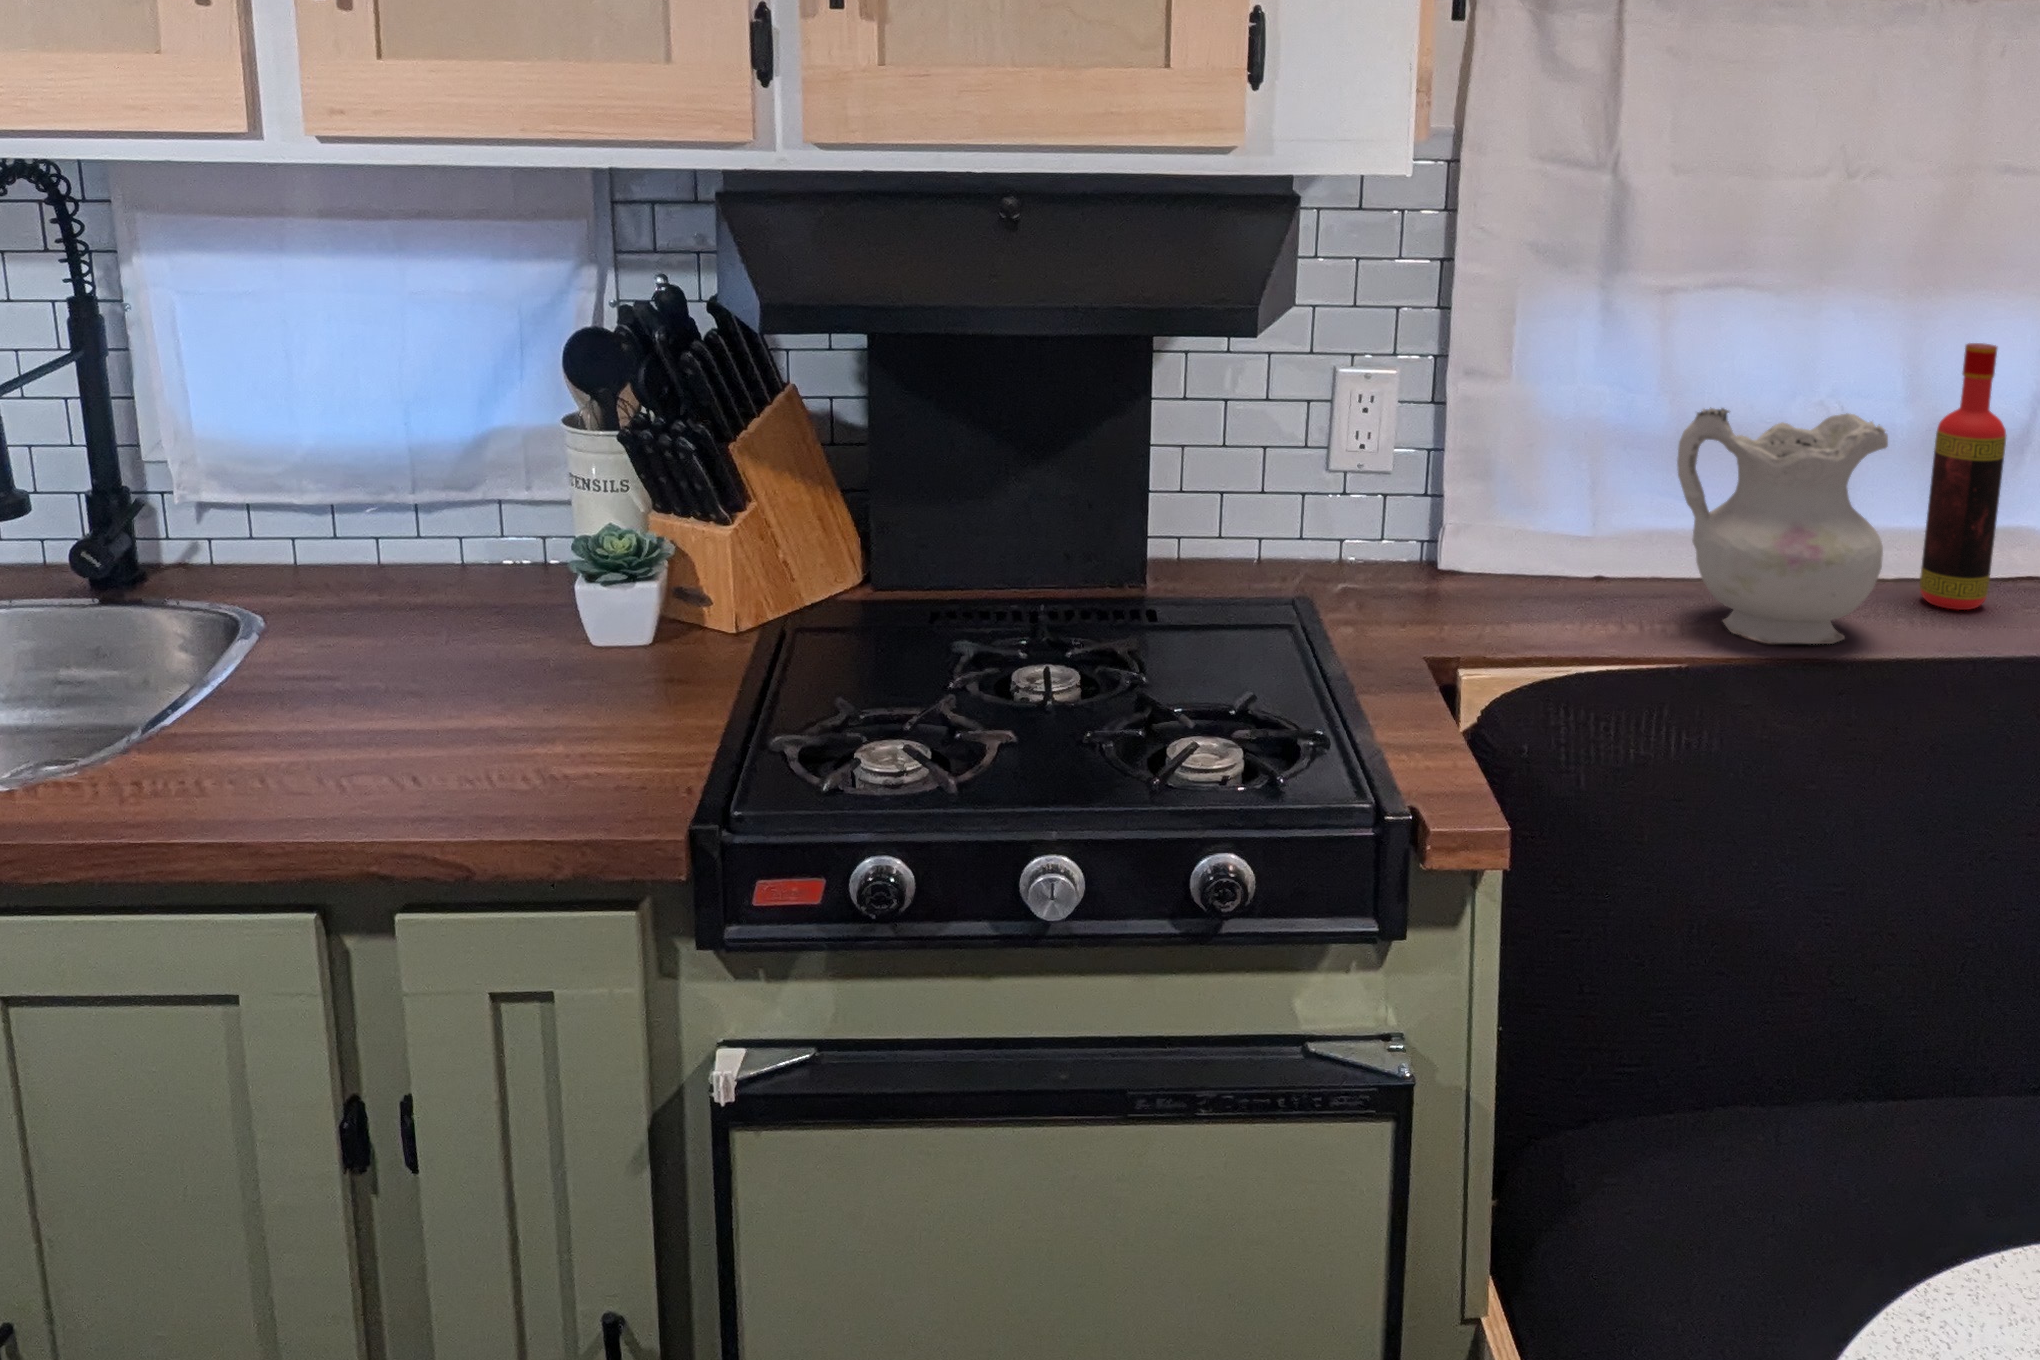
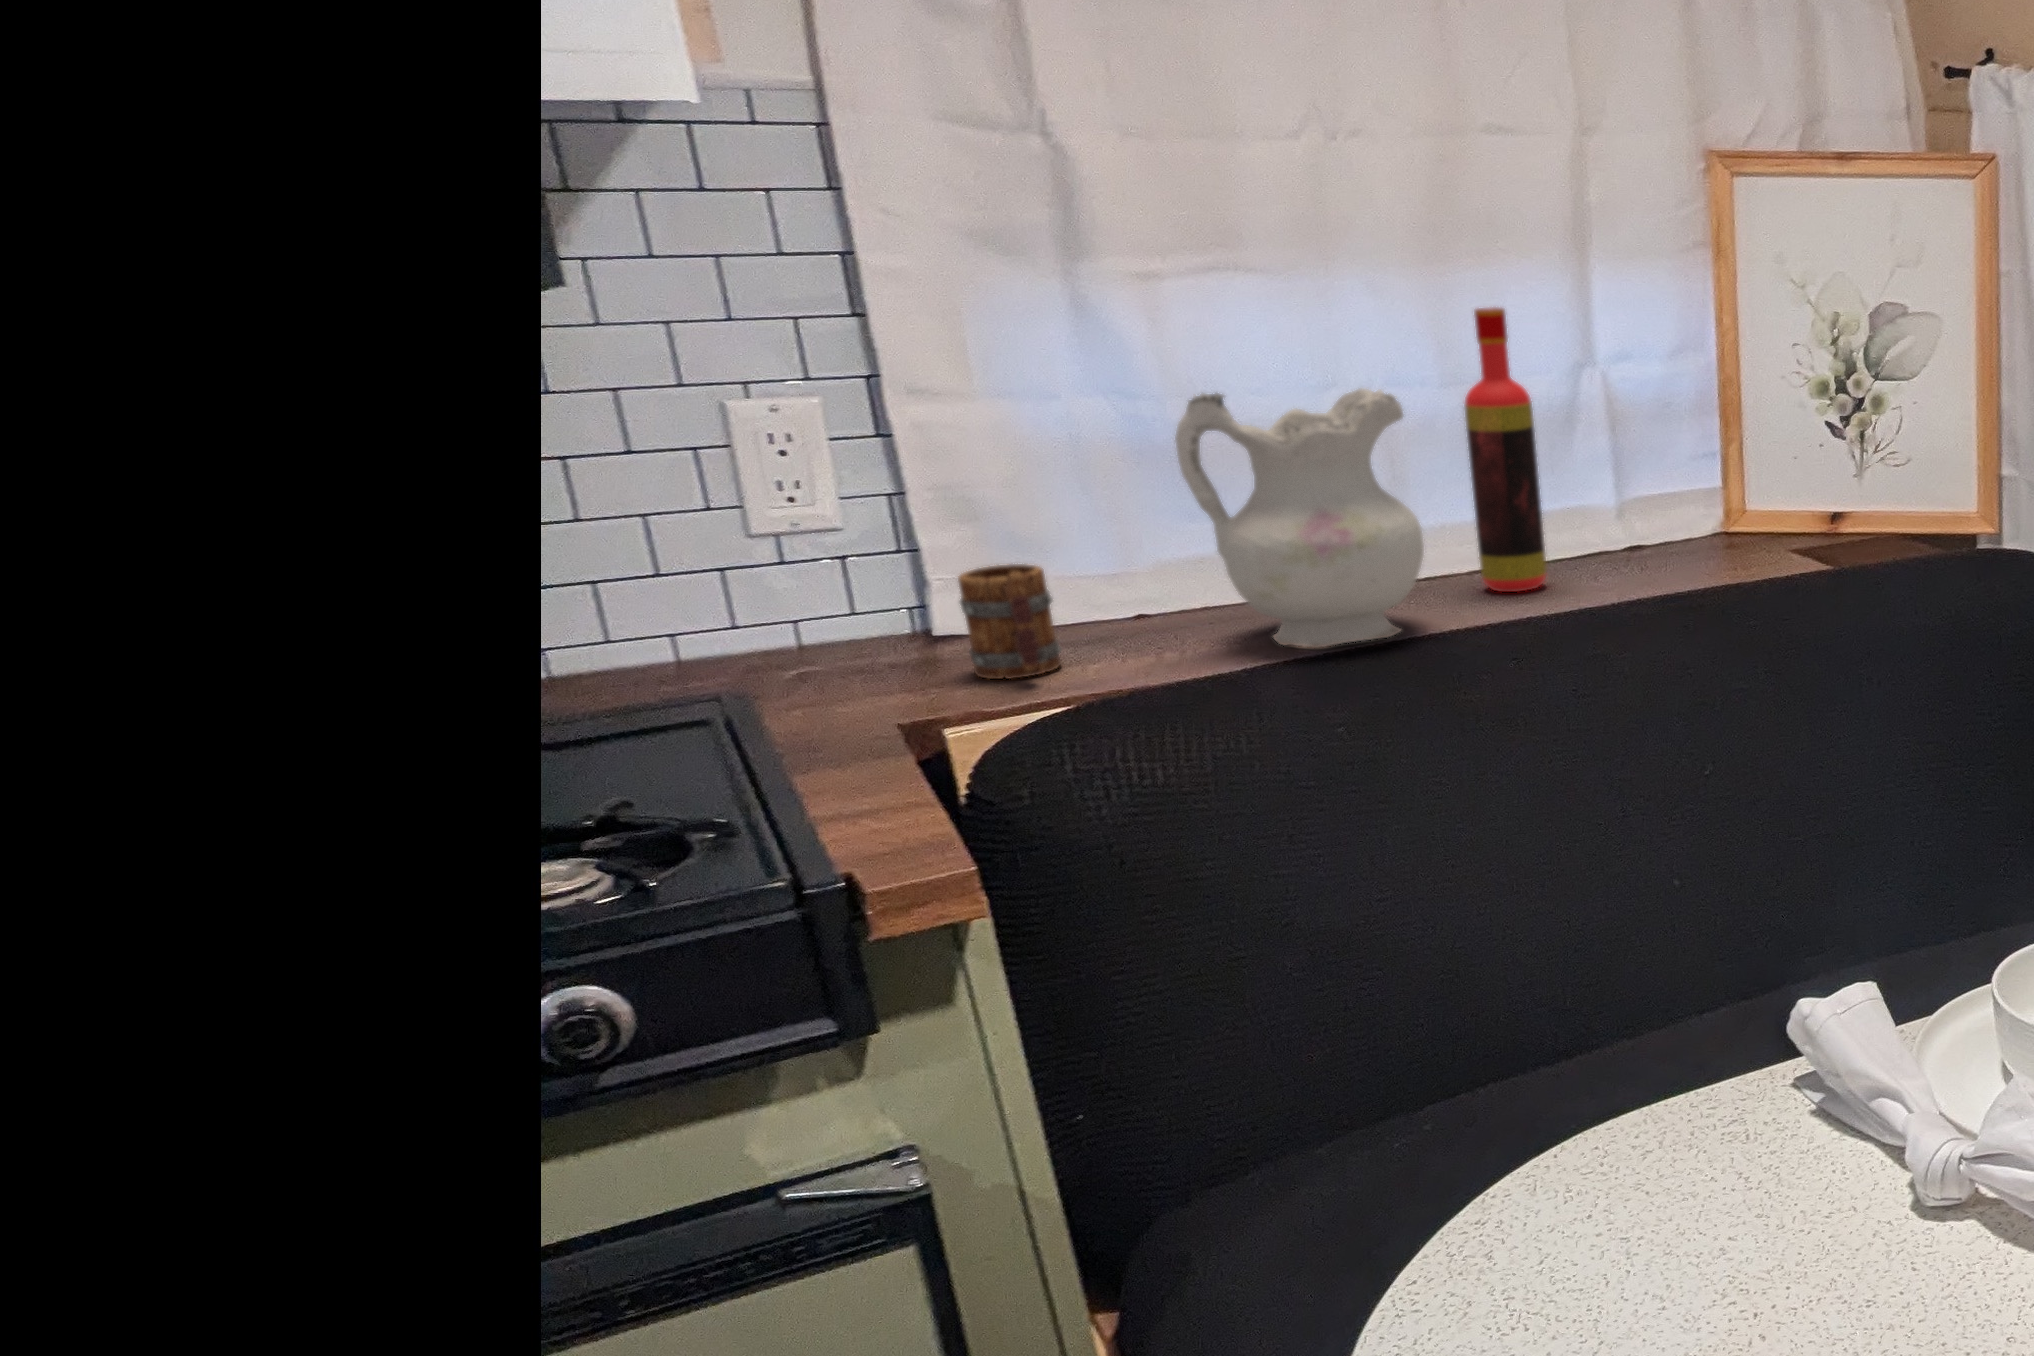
mug: none [1473,526,1550,625] -> present [958,564,1061,679]

